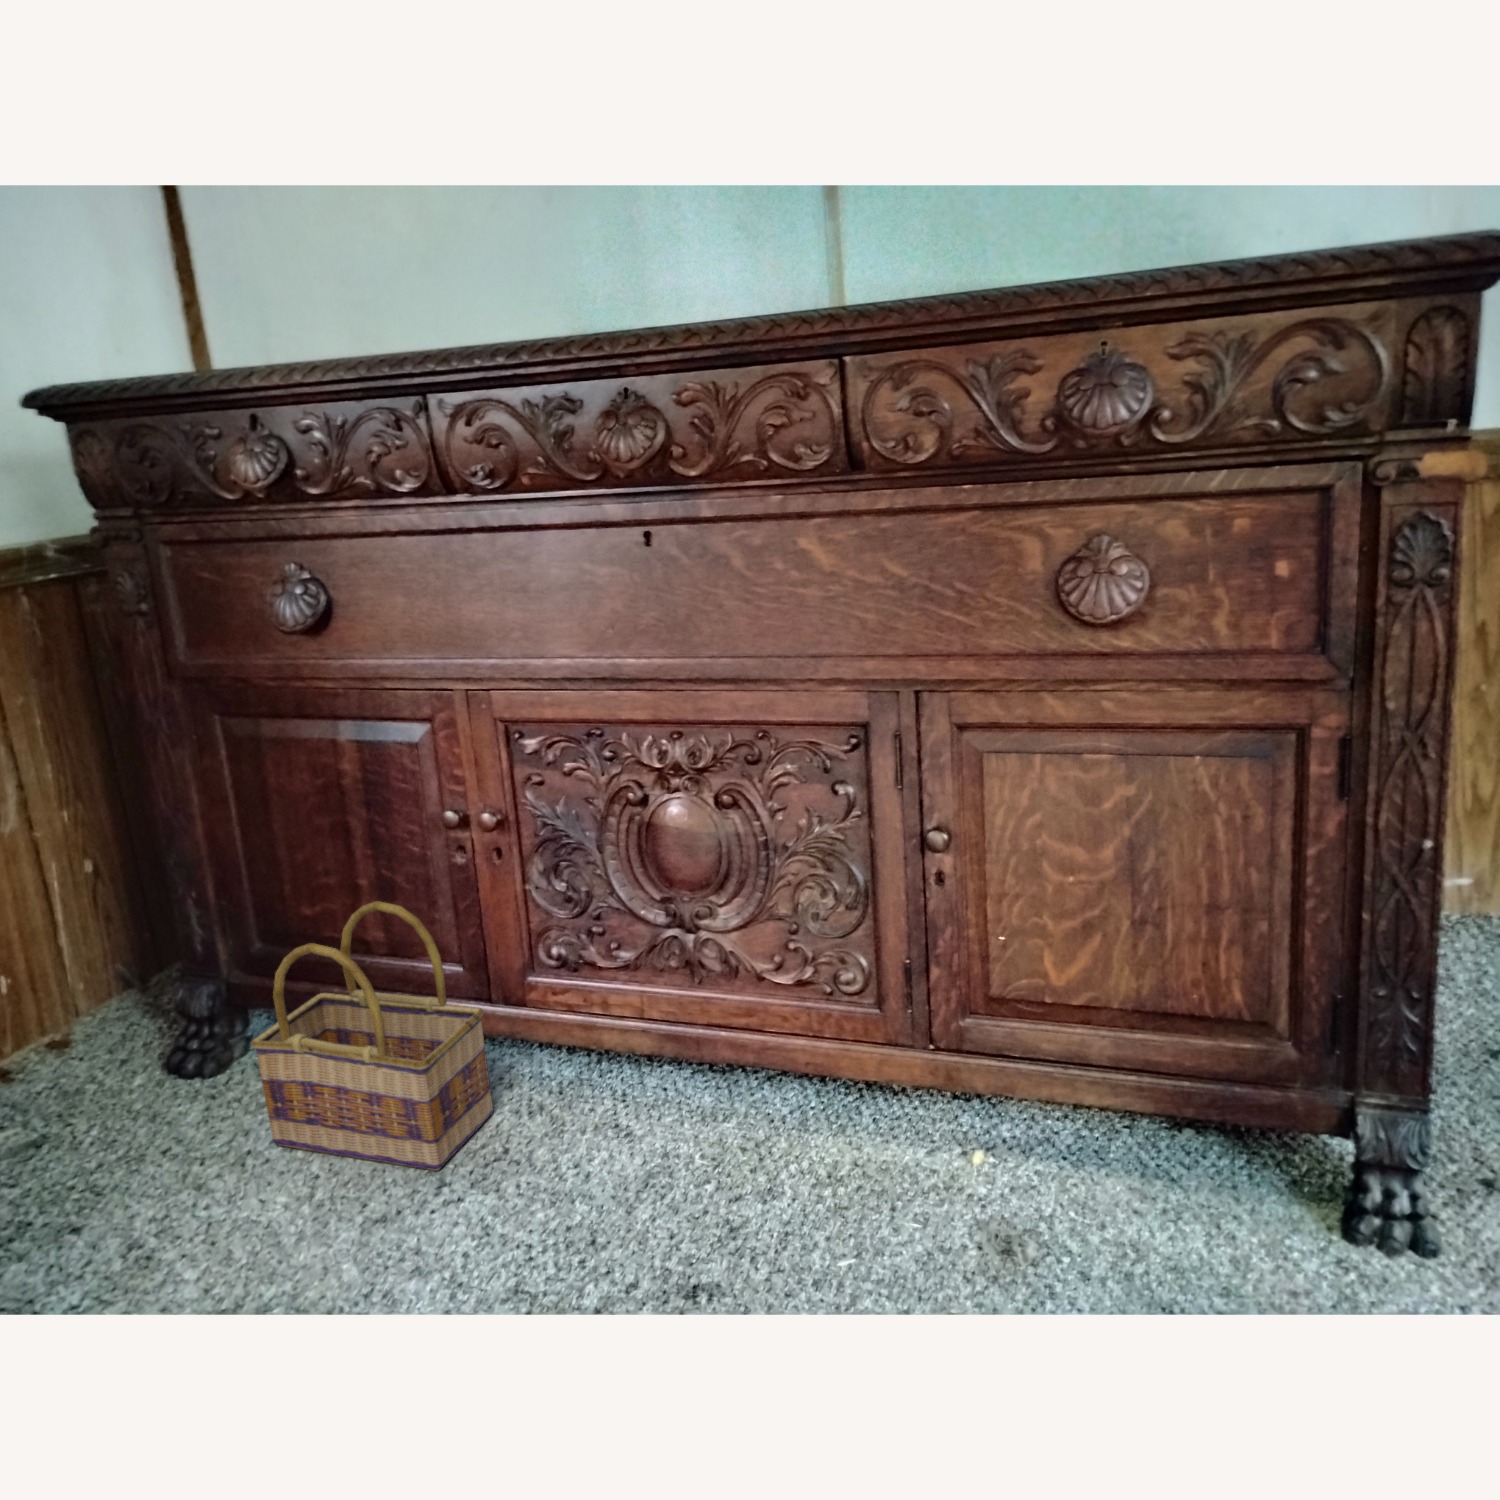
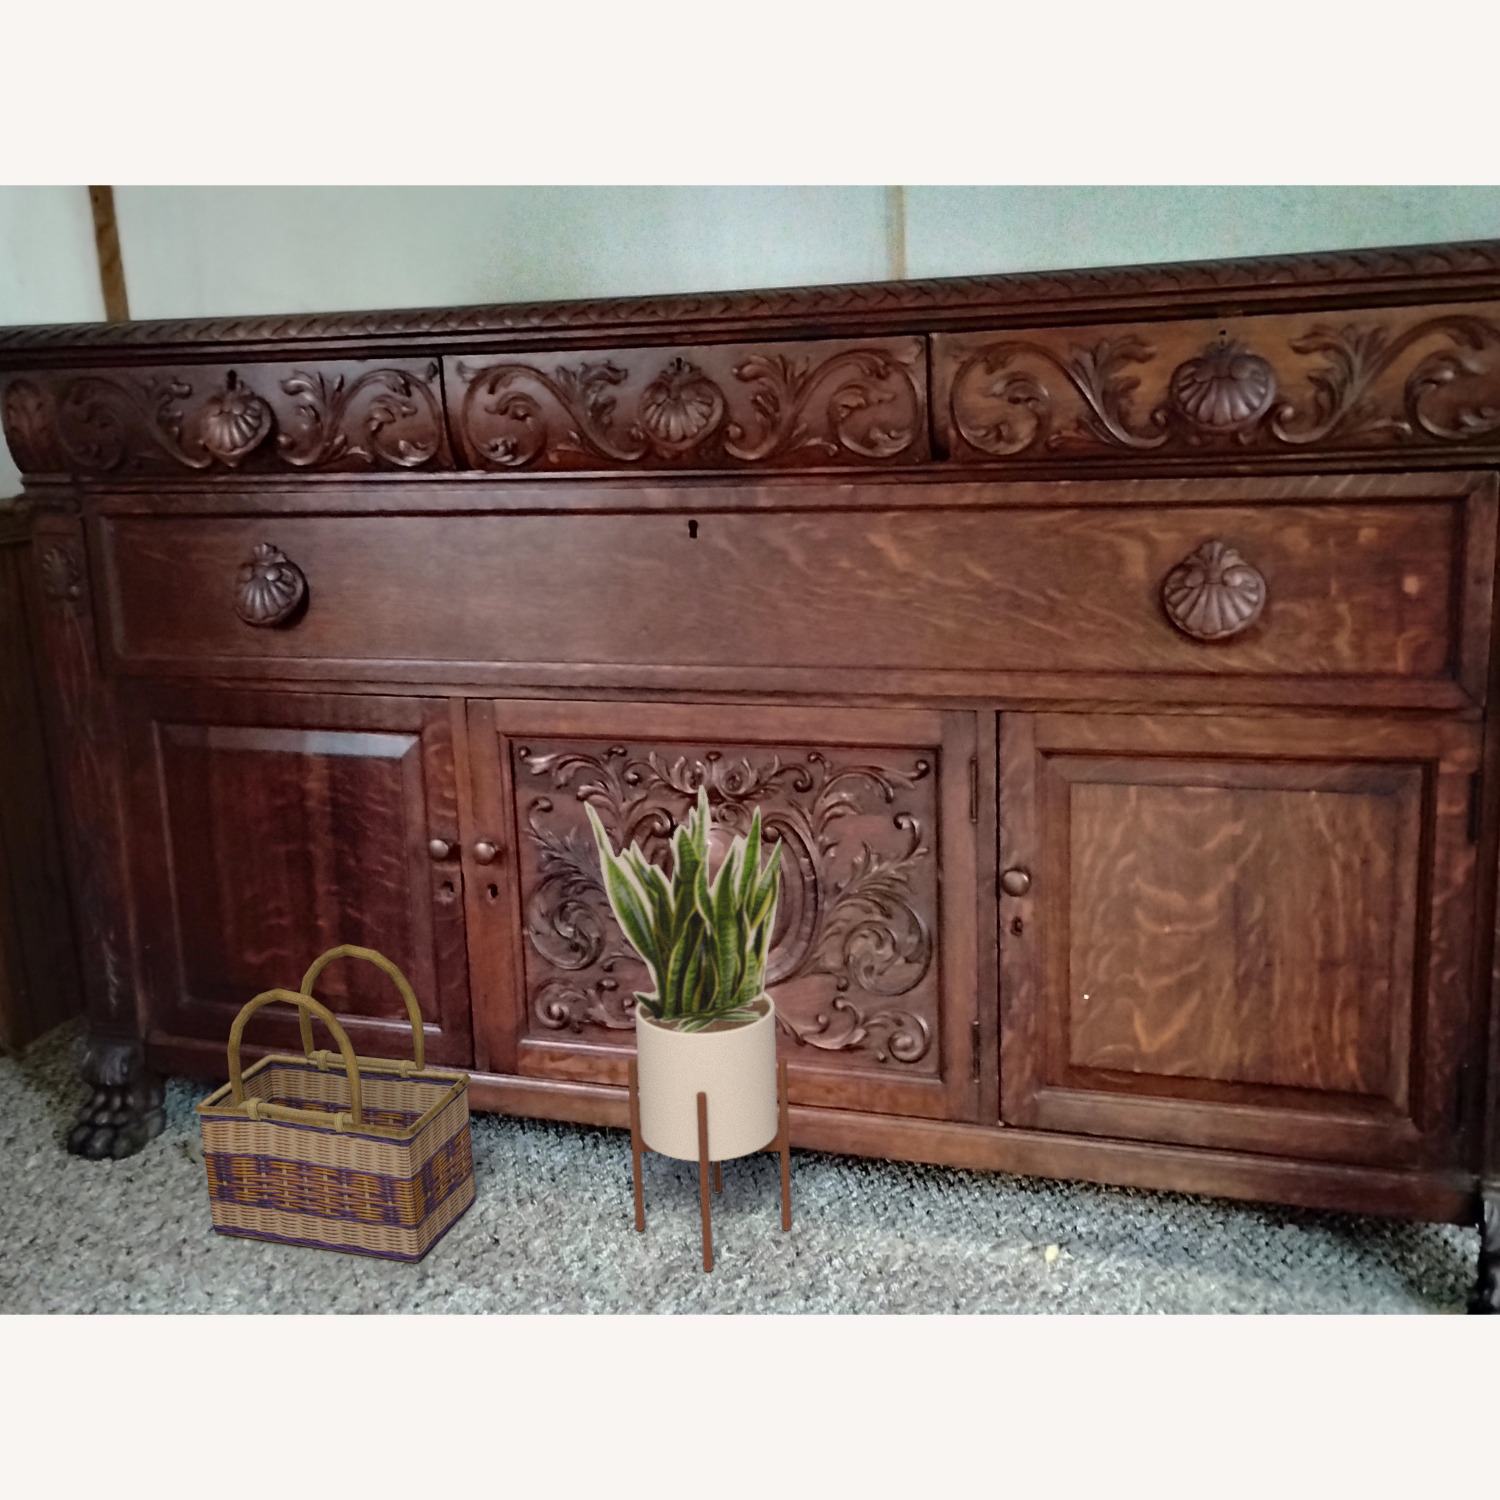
potted plant: none [558,762,757,1177] -> present [584,785,791,1271]

